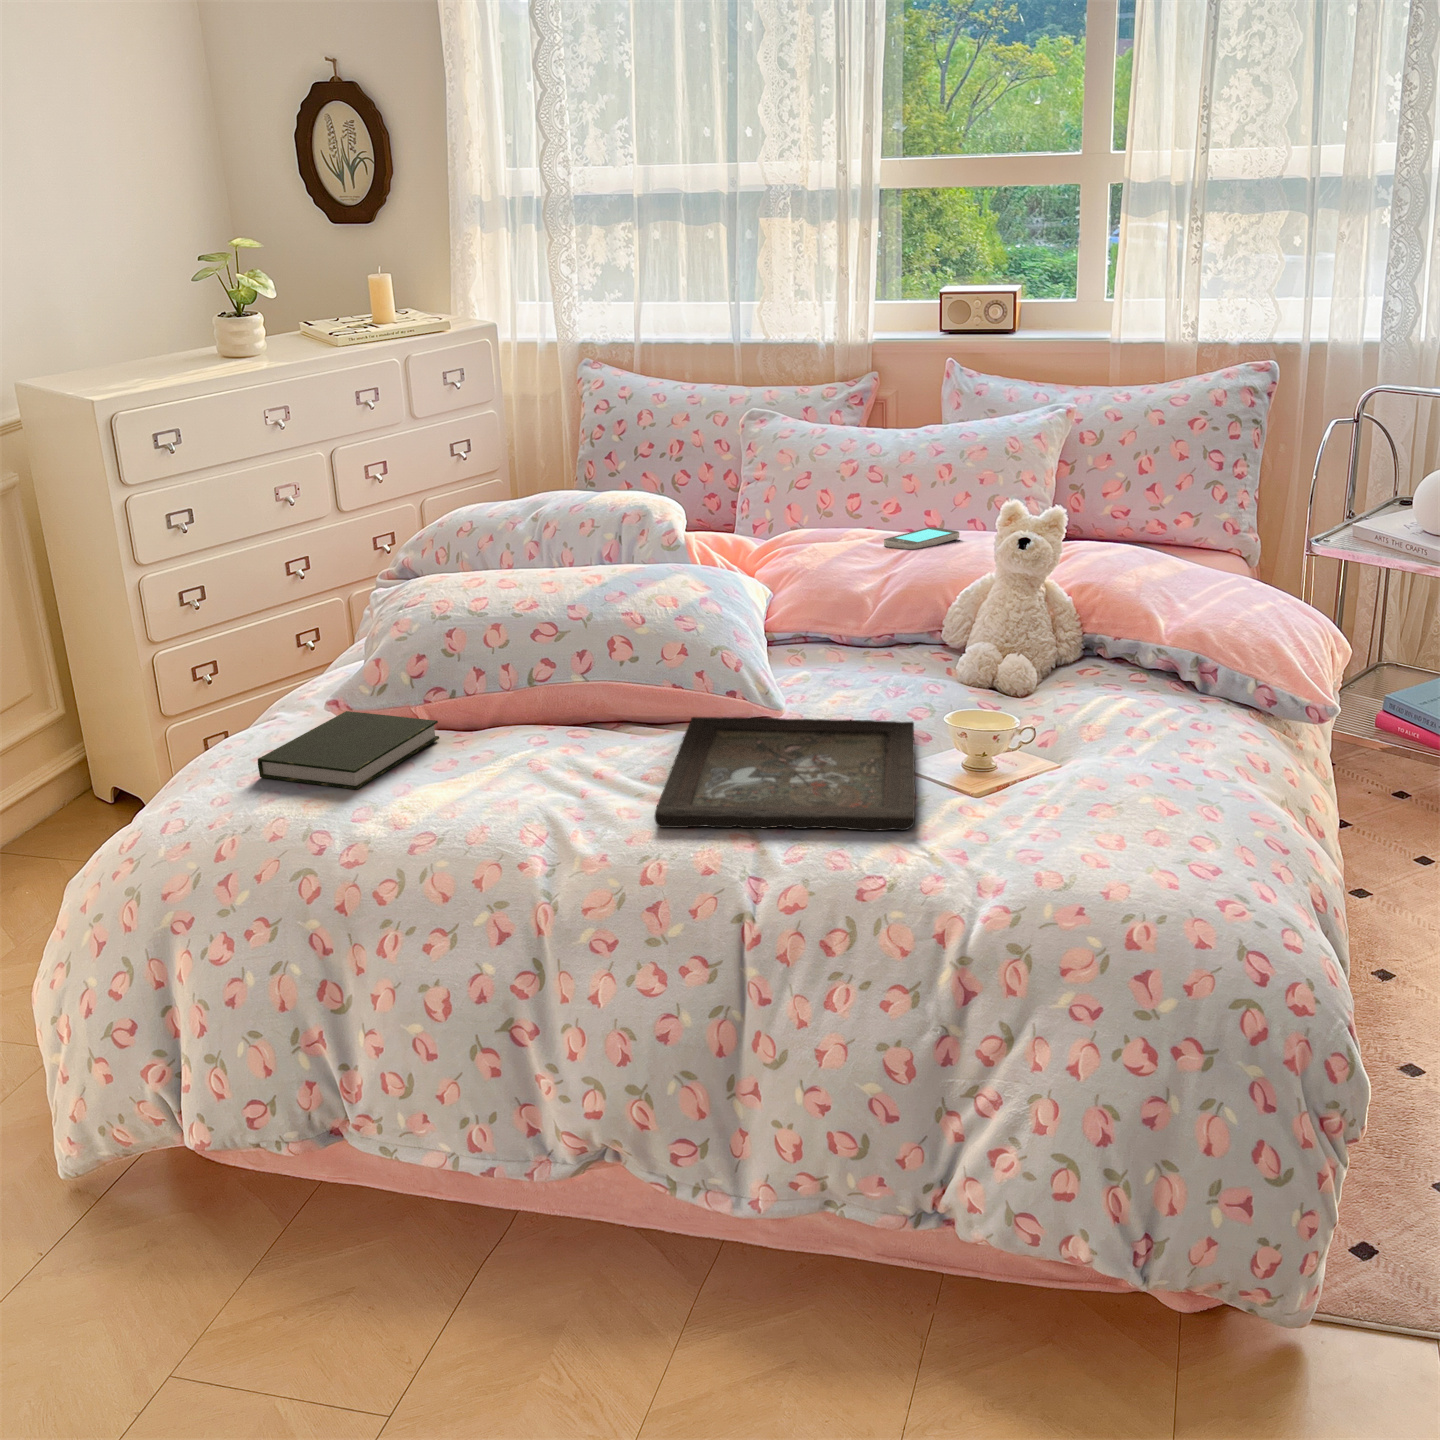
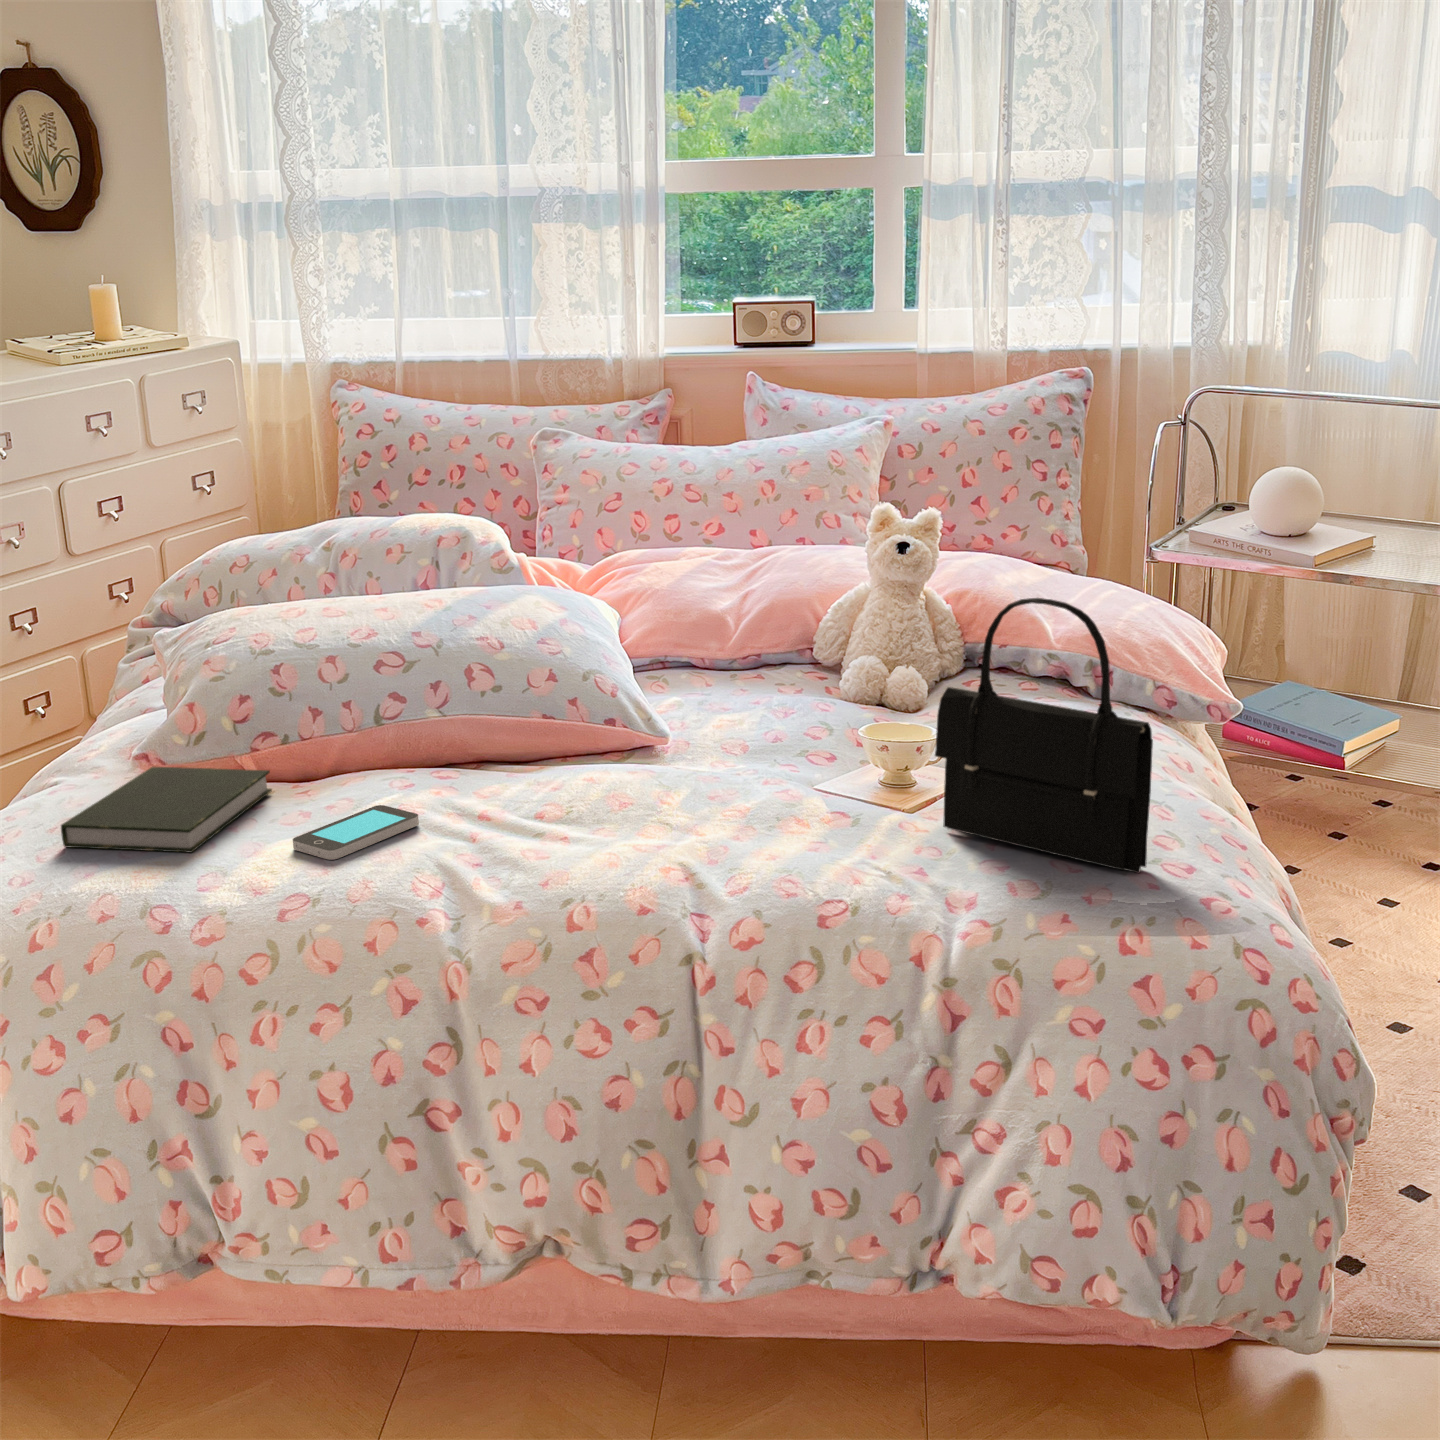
smartphone: present [884,527,959,549] -> present [293,805,419,860]
handbag: none [991,612,1180,873] -> present [935,598,1153,873]
tray: present [655,717,916,831] -> none [566,741,859,867]

